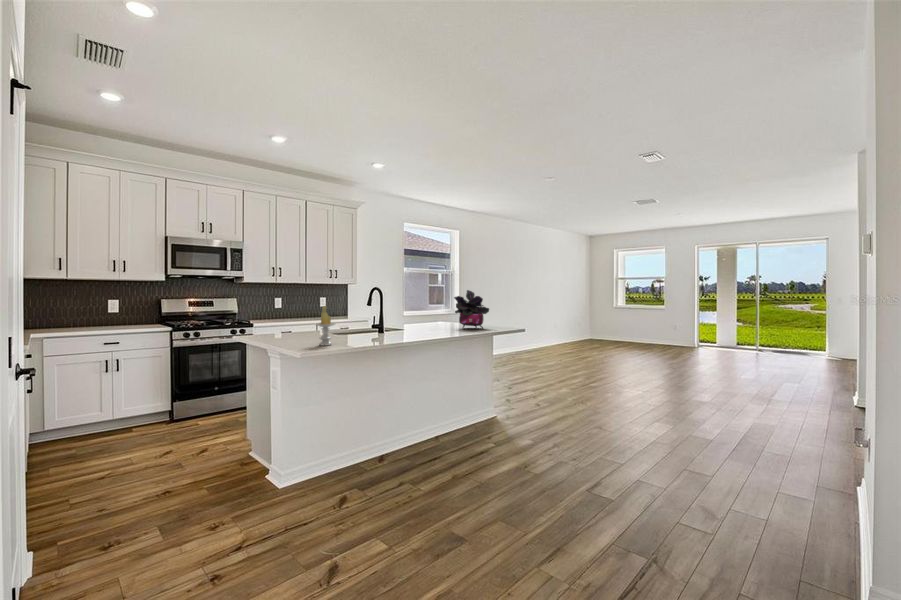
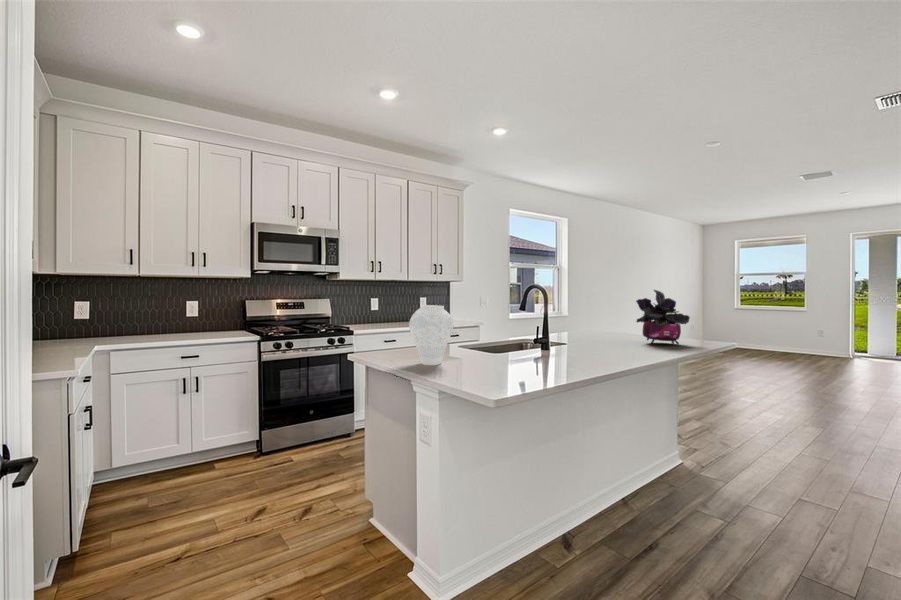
vase: none [270,300,302,340] -> present [409,305,454,365]
candle: present [316,306,335,345] -> none [496,316,528,382]

